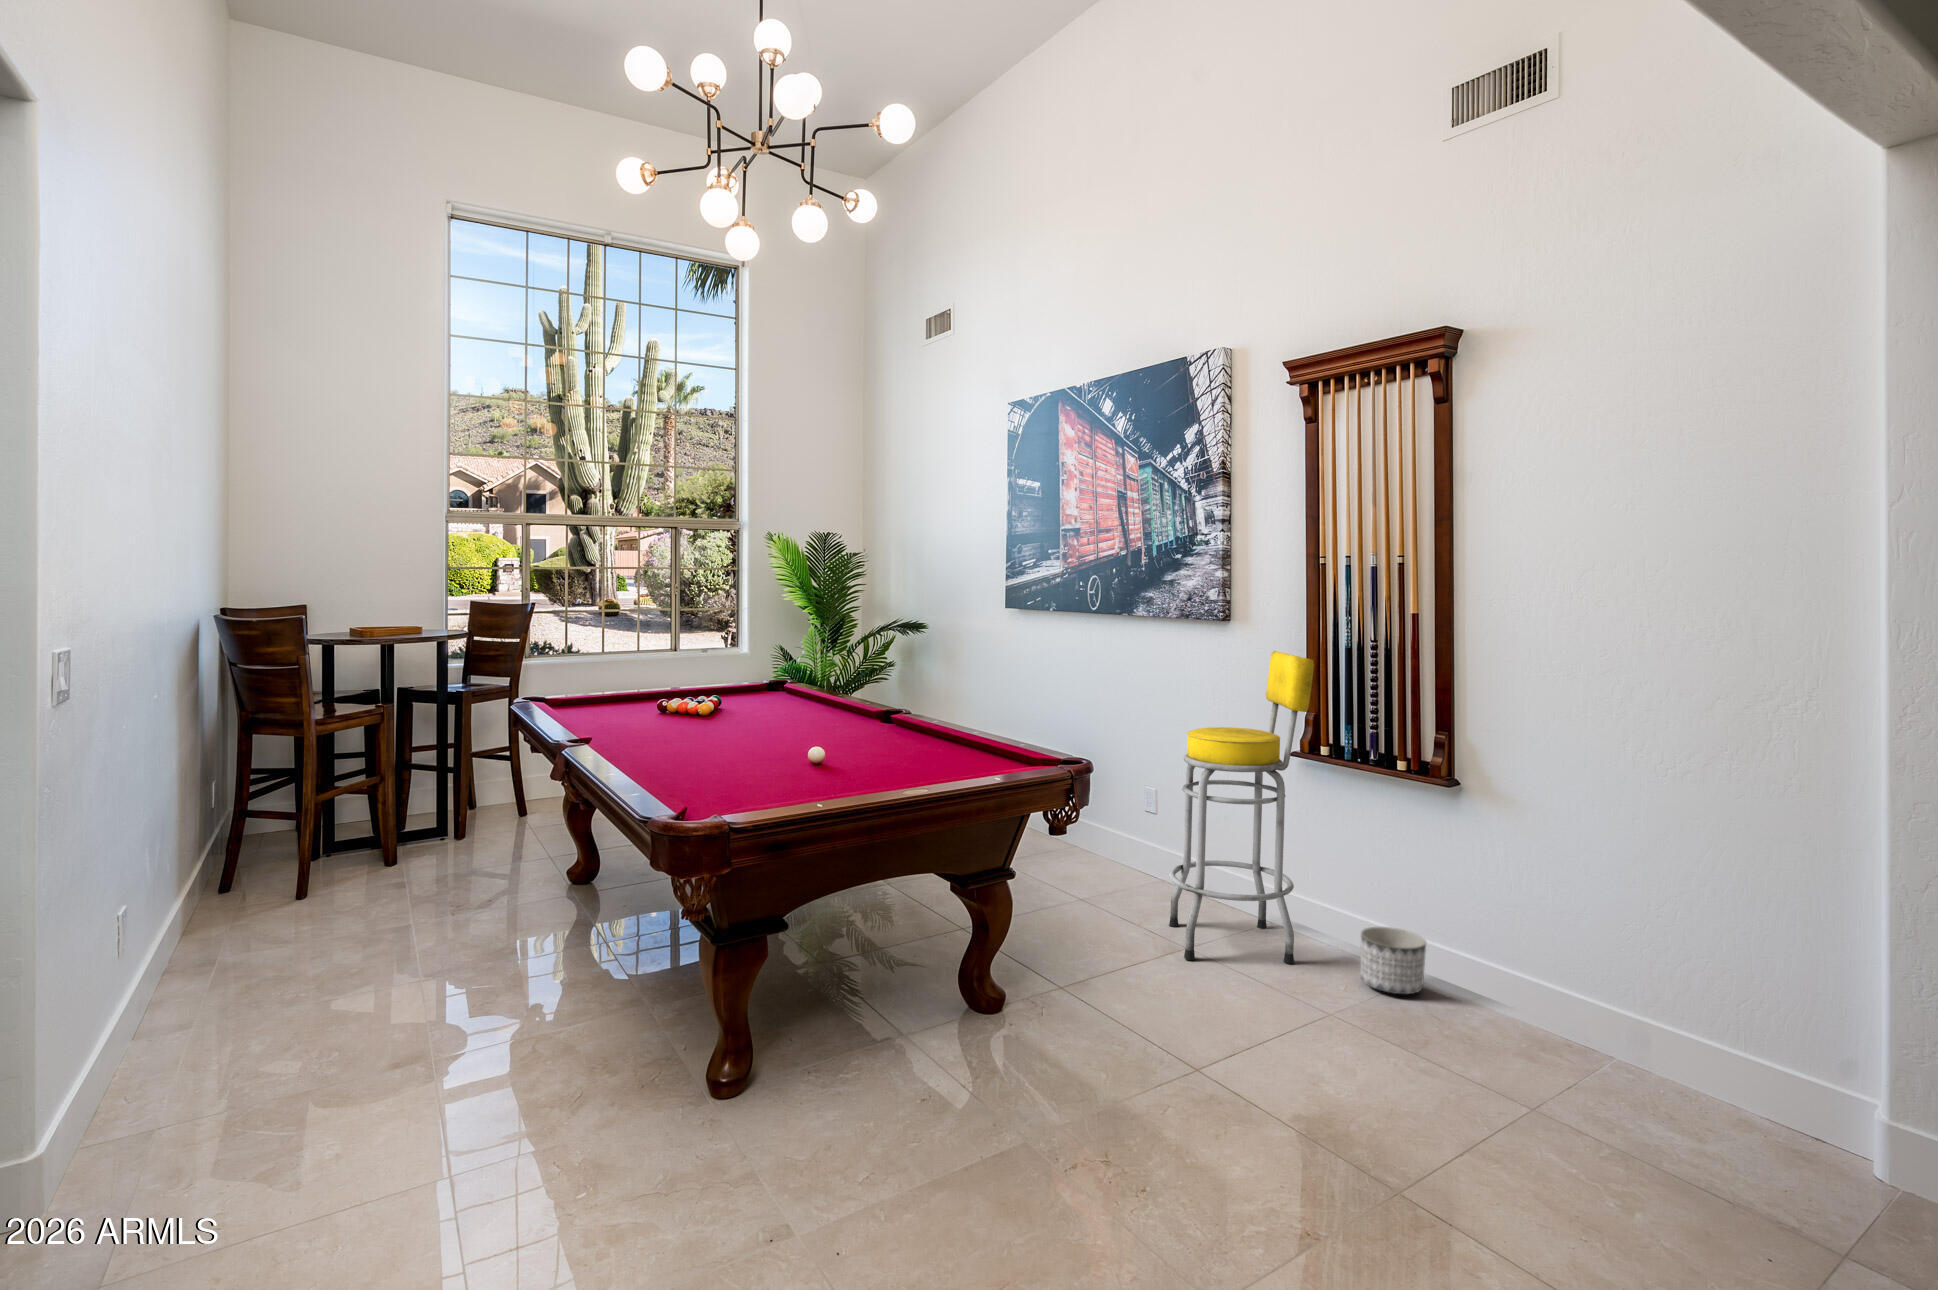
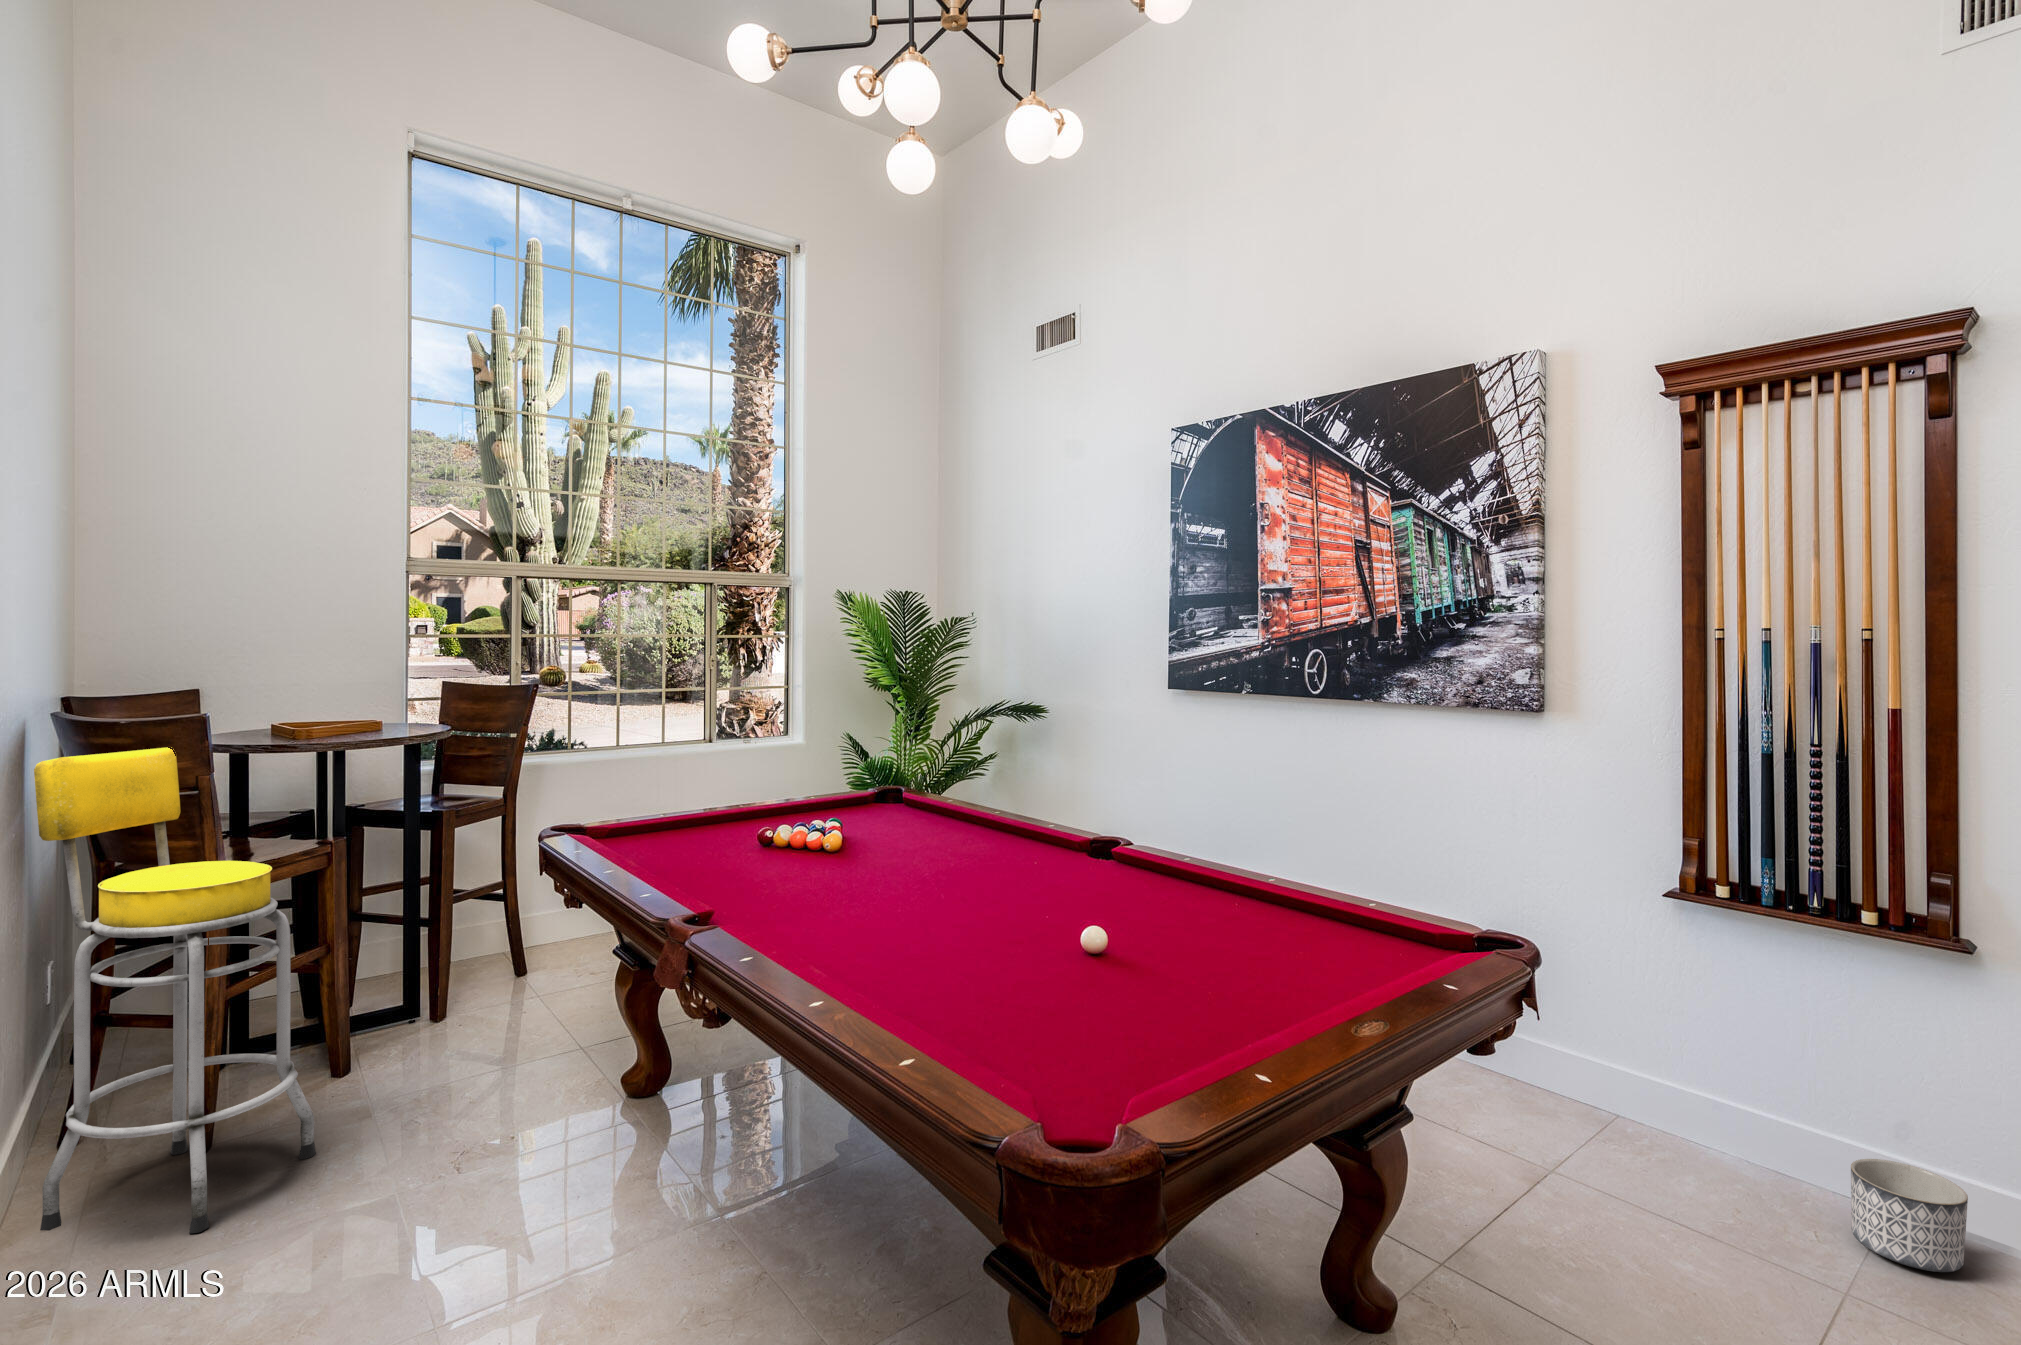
bar stool: present [1169,651,1314,964] -> present [34,747,316,1233]

